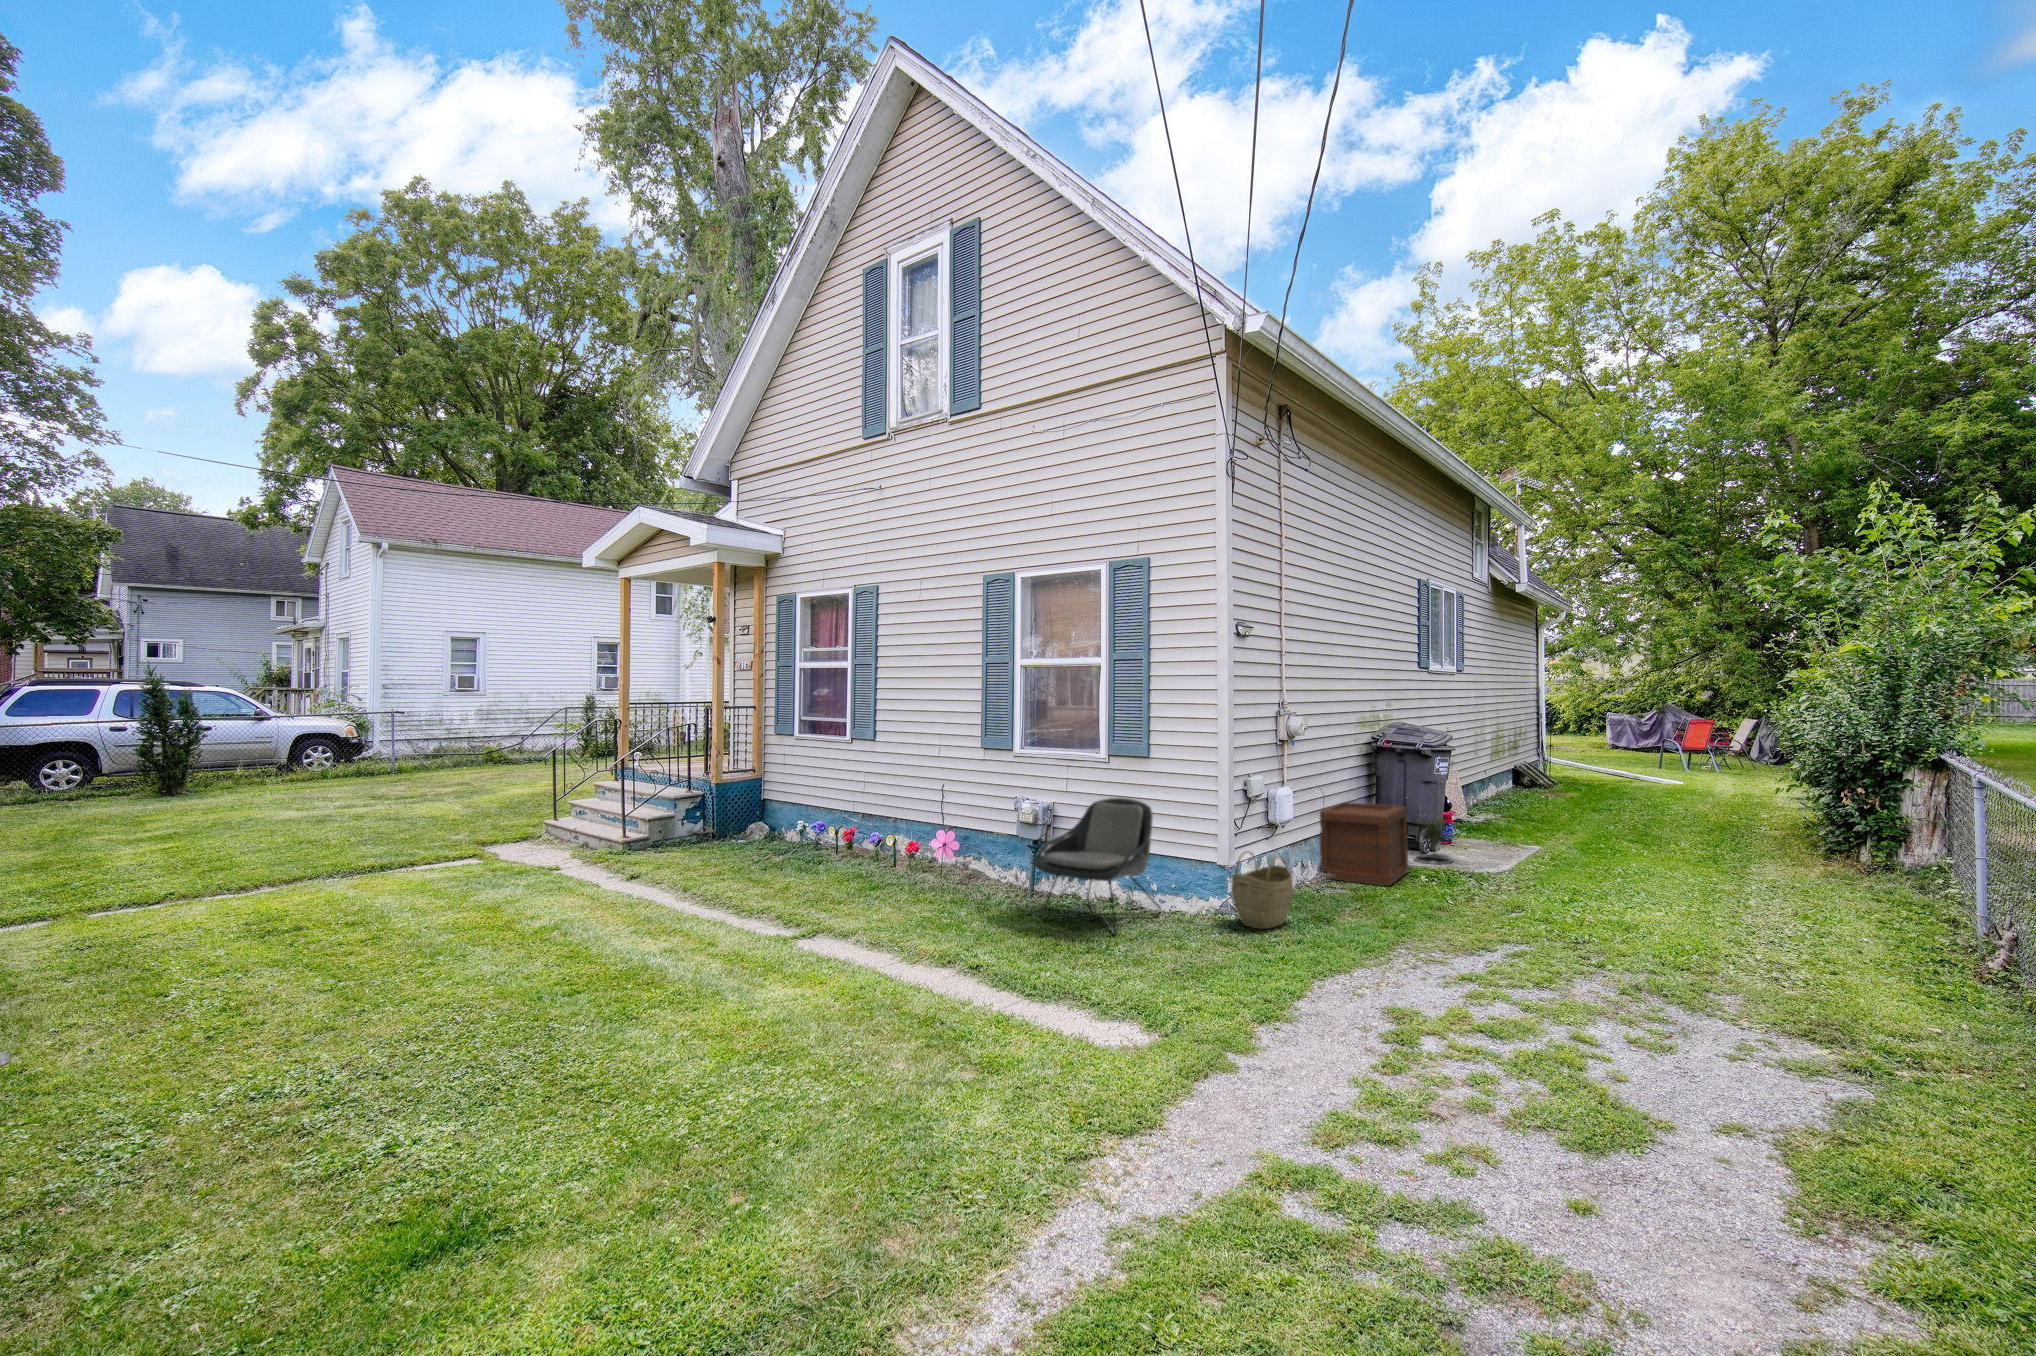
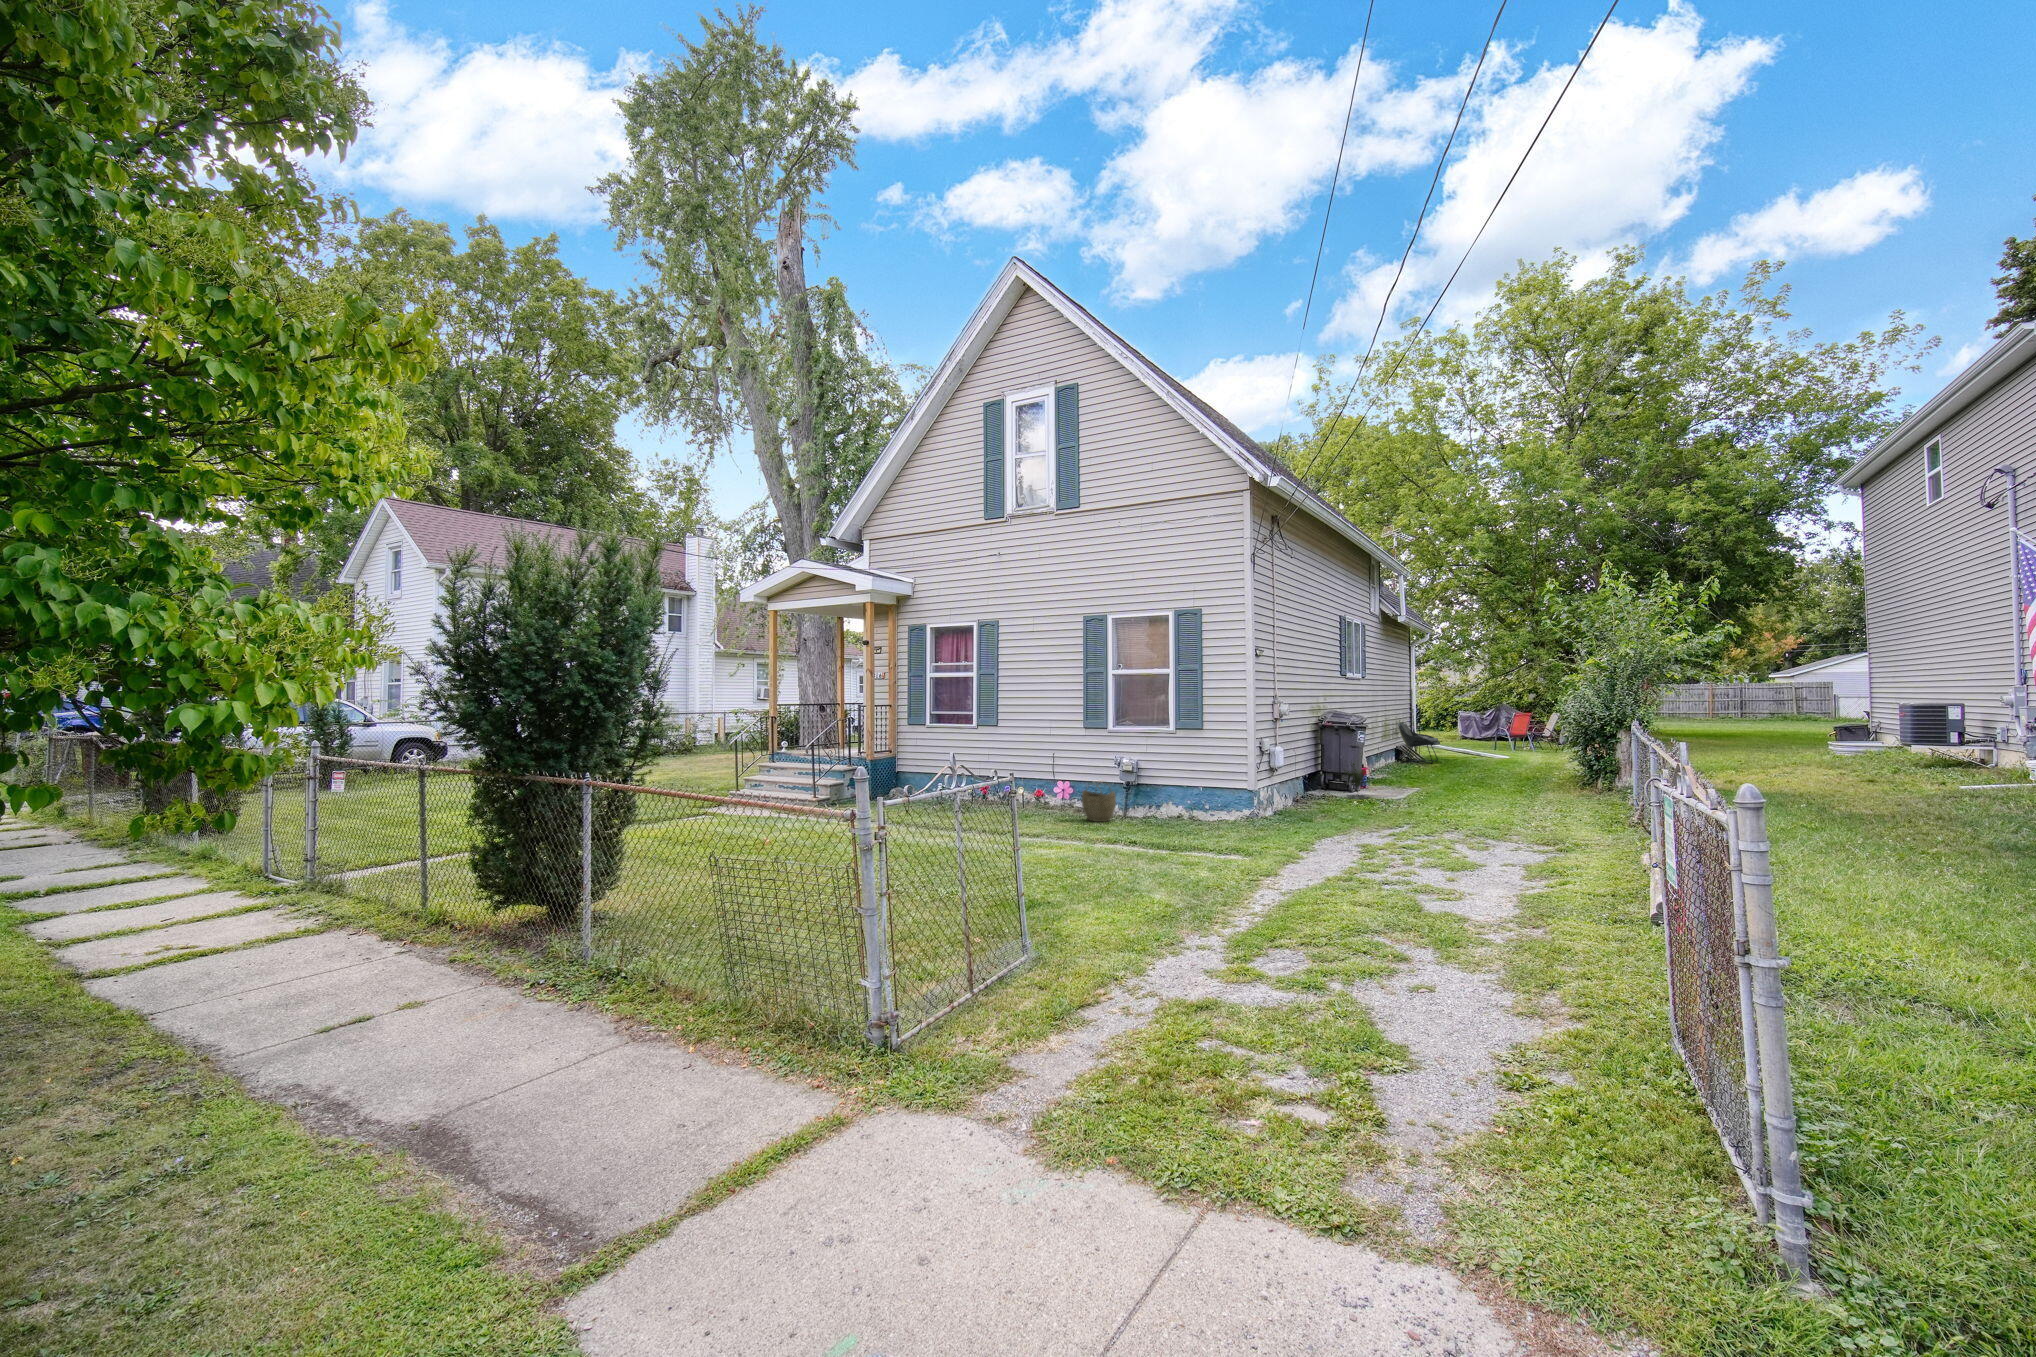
lounge chair: present [1034,798,1161,935] -> present [1398,722,1440,764]
wooden crate: present [1320,802,1408,886] -> none [1291,760,1345,808]
woven basket: present [1231,851,1293,929] -> present [1082,785,1116,822]

